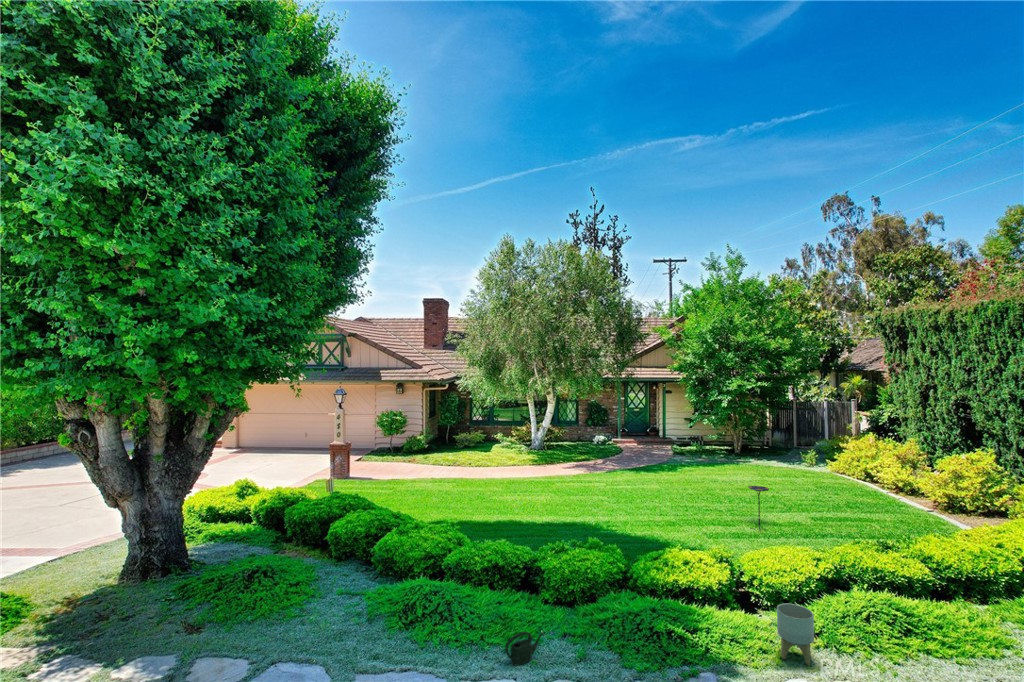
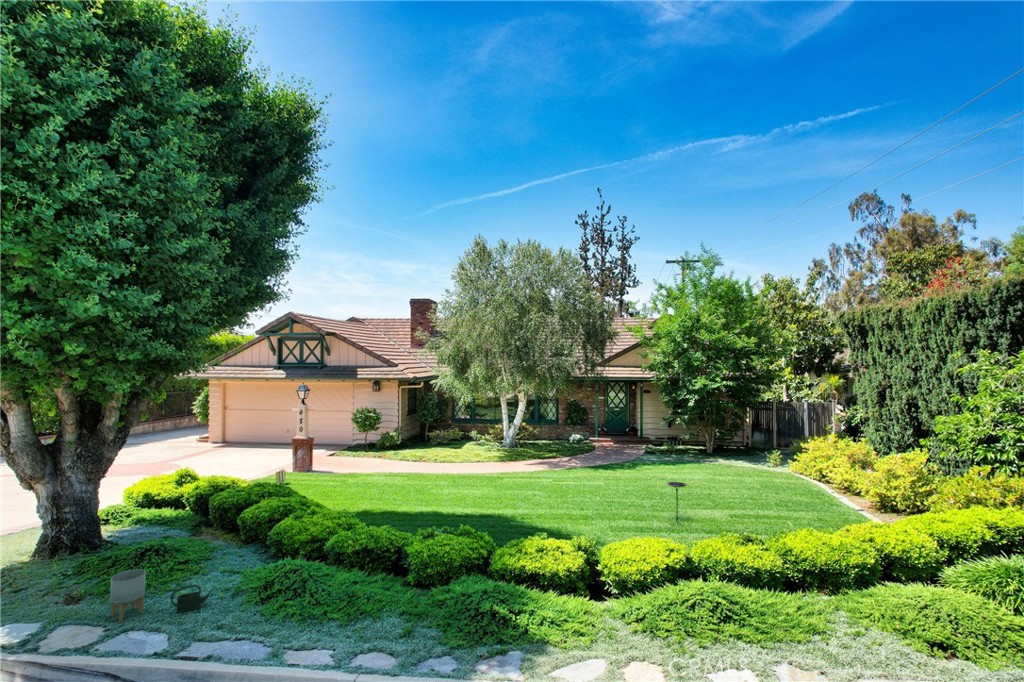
planter: present [777,603,814,666] -> present [110,569,146,621]
watering can: present [505,632,543,666] -> present [171,585,215,612]

